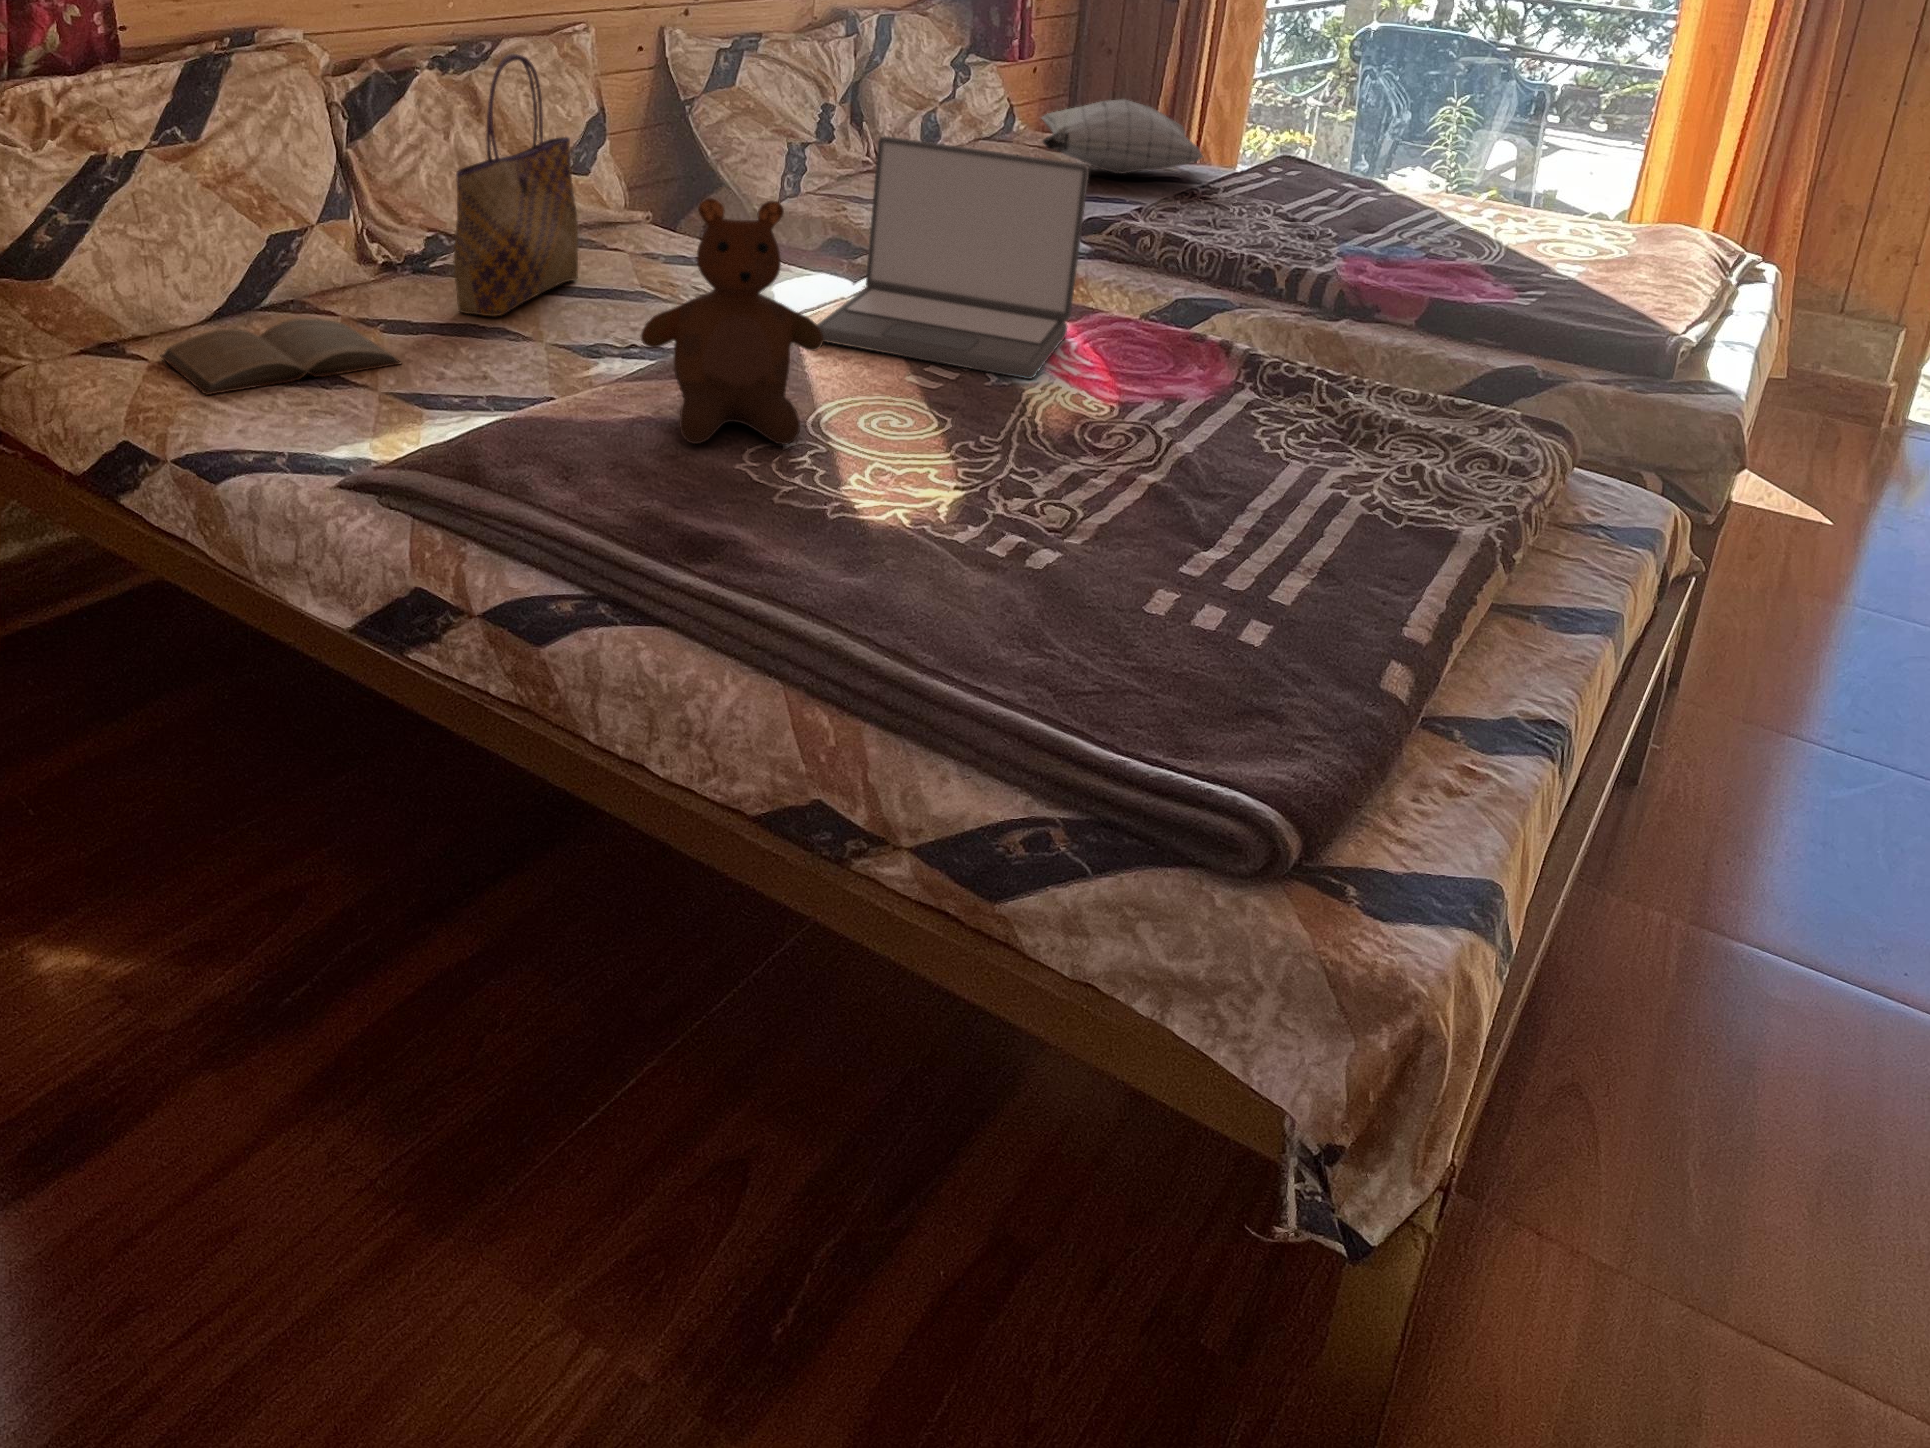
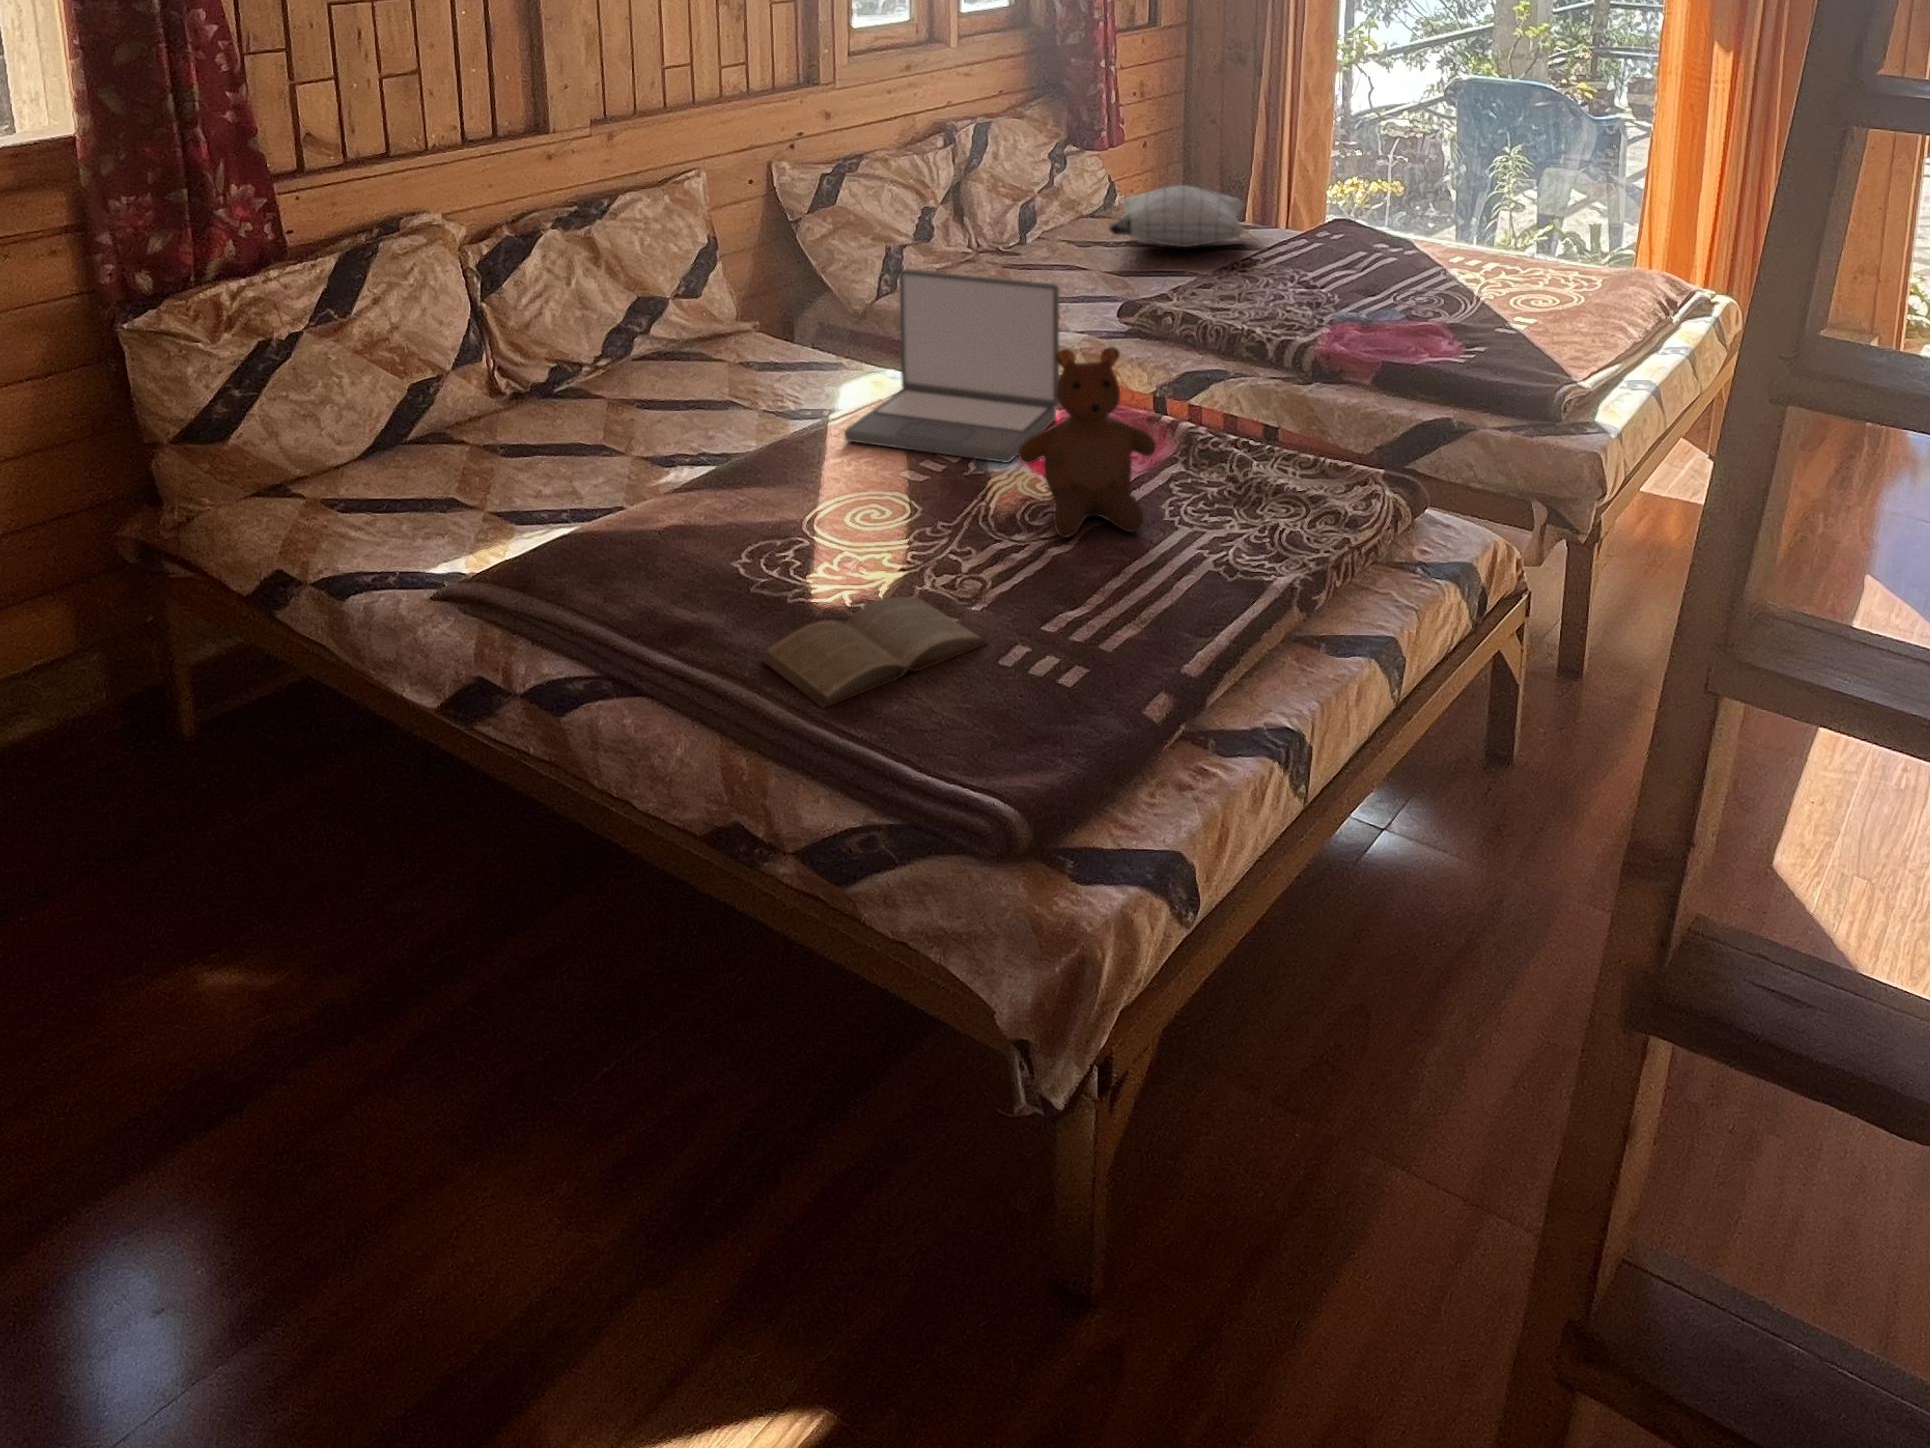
tote bag: present [454,53,578,316] -> none [551,230,673,441]
teddy bear: present [641,198,824,444] -> present [1018,347,1156,538]
book: present [160,319,401,395] -> present [761,597,987,708]

